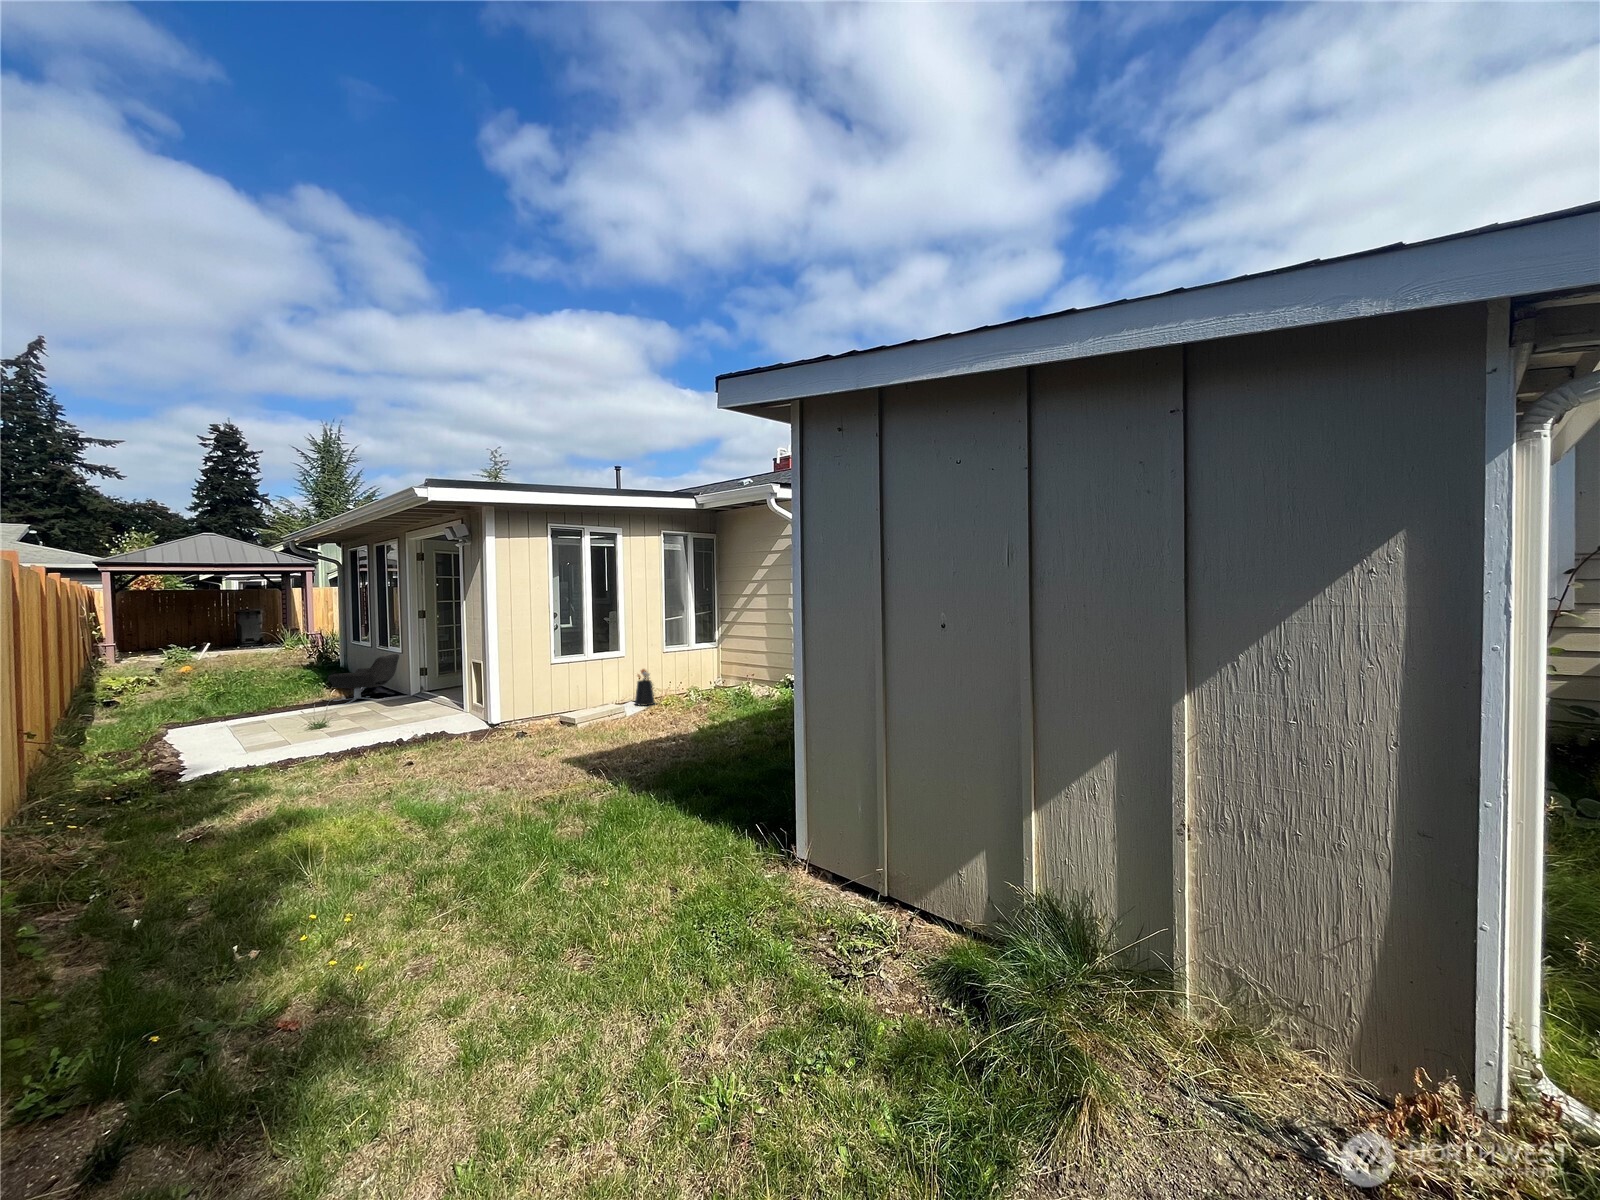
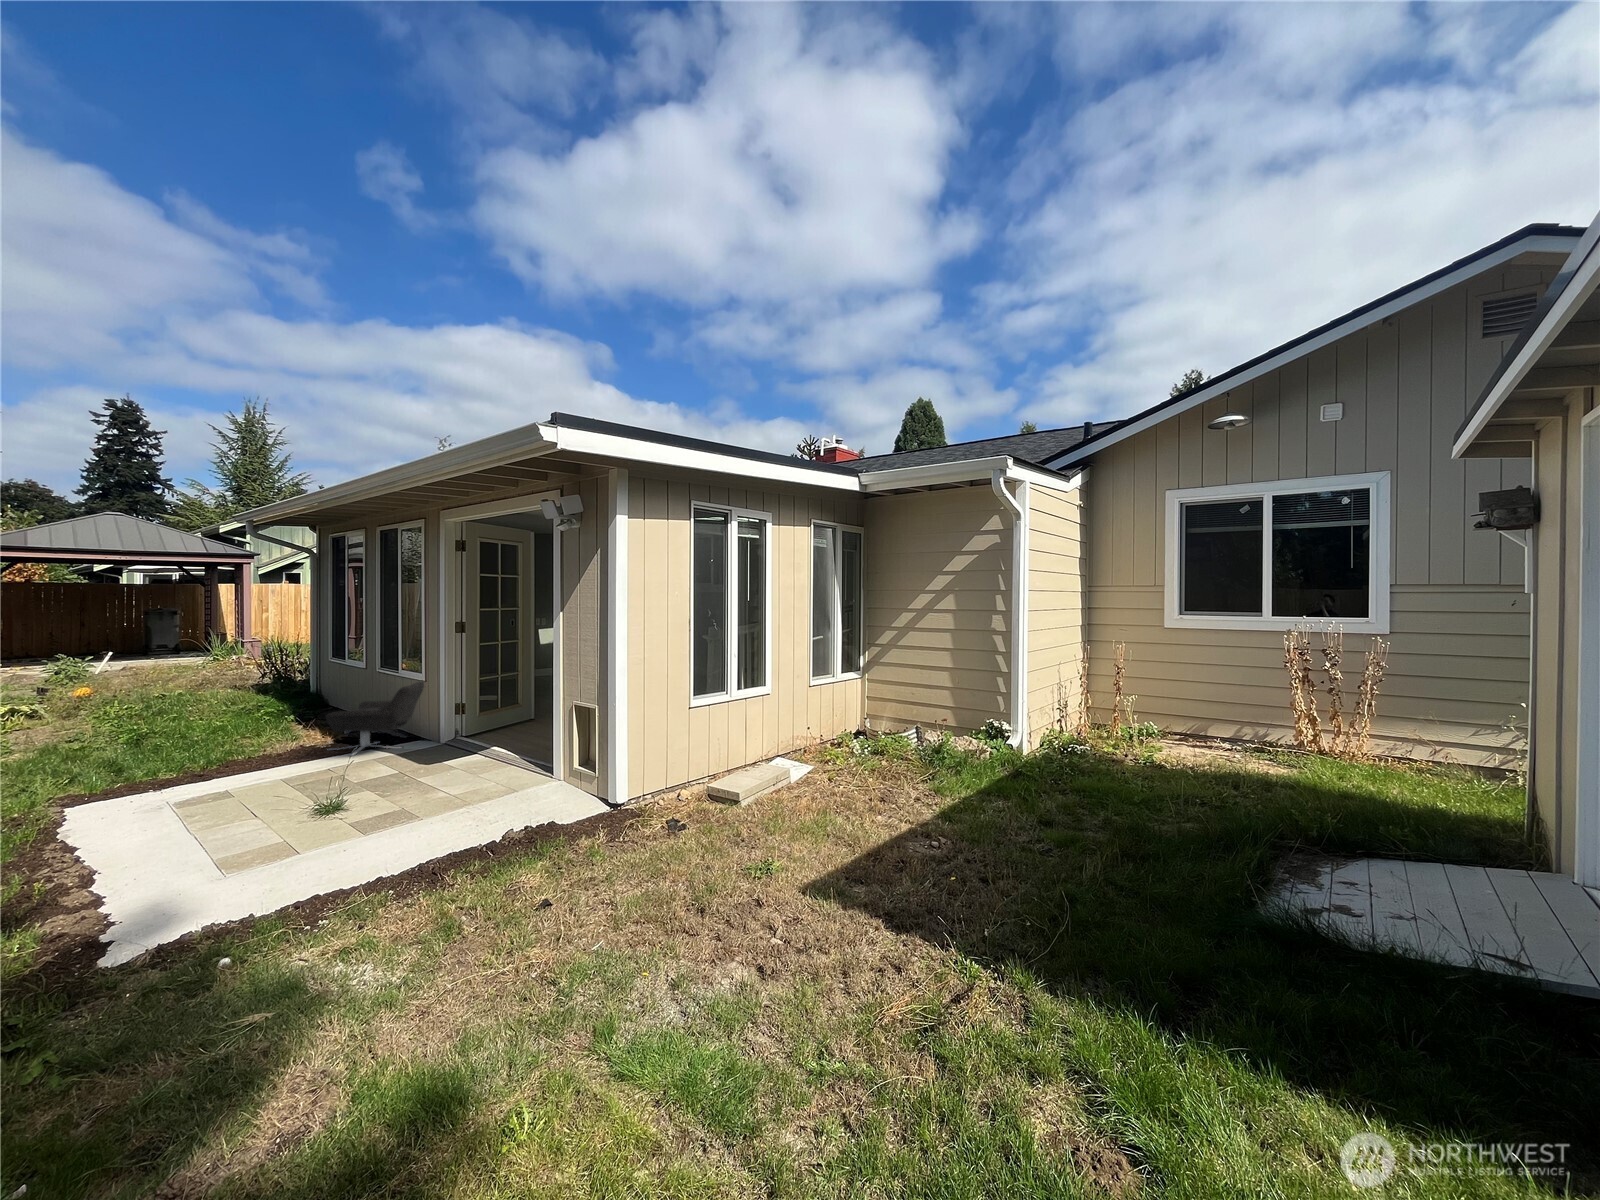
watering can: present [635,669,654,706] -> none [786,706,814,760]

